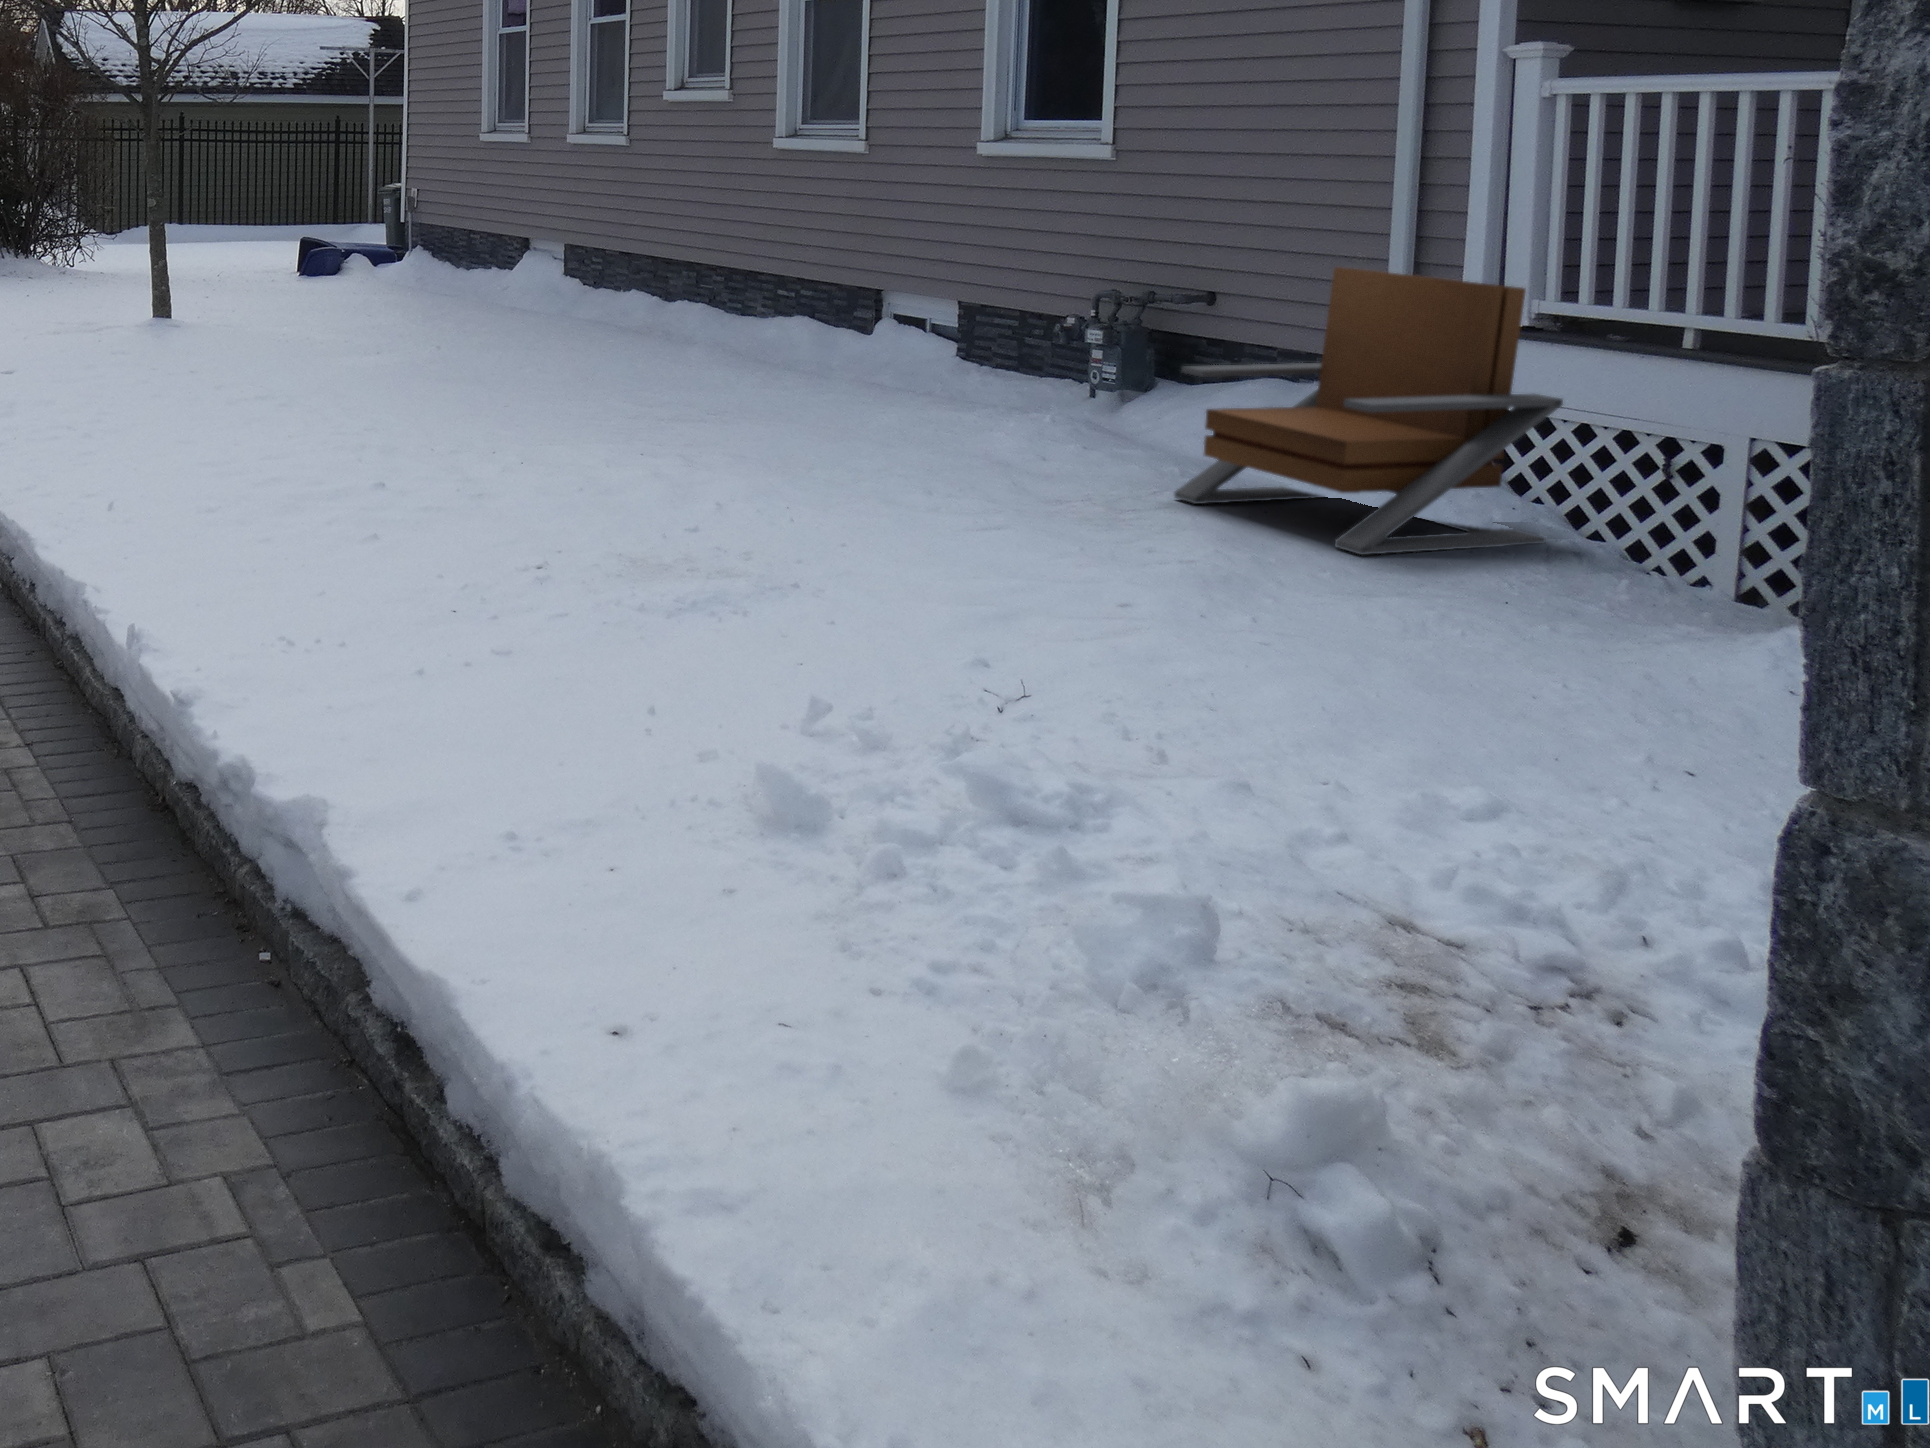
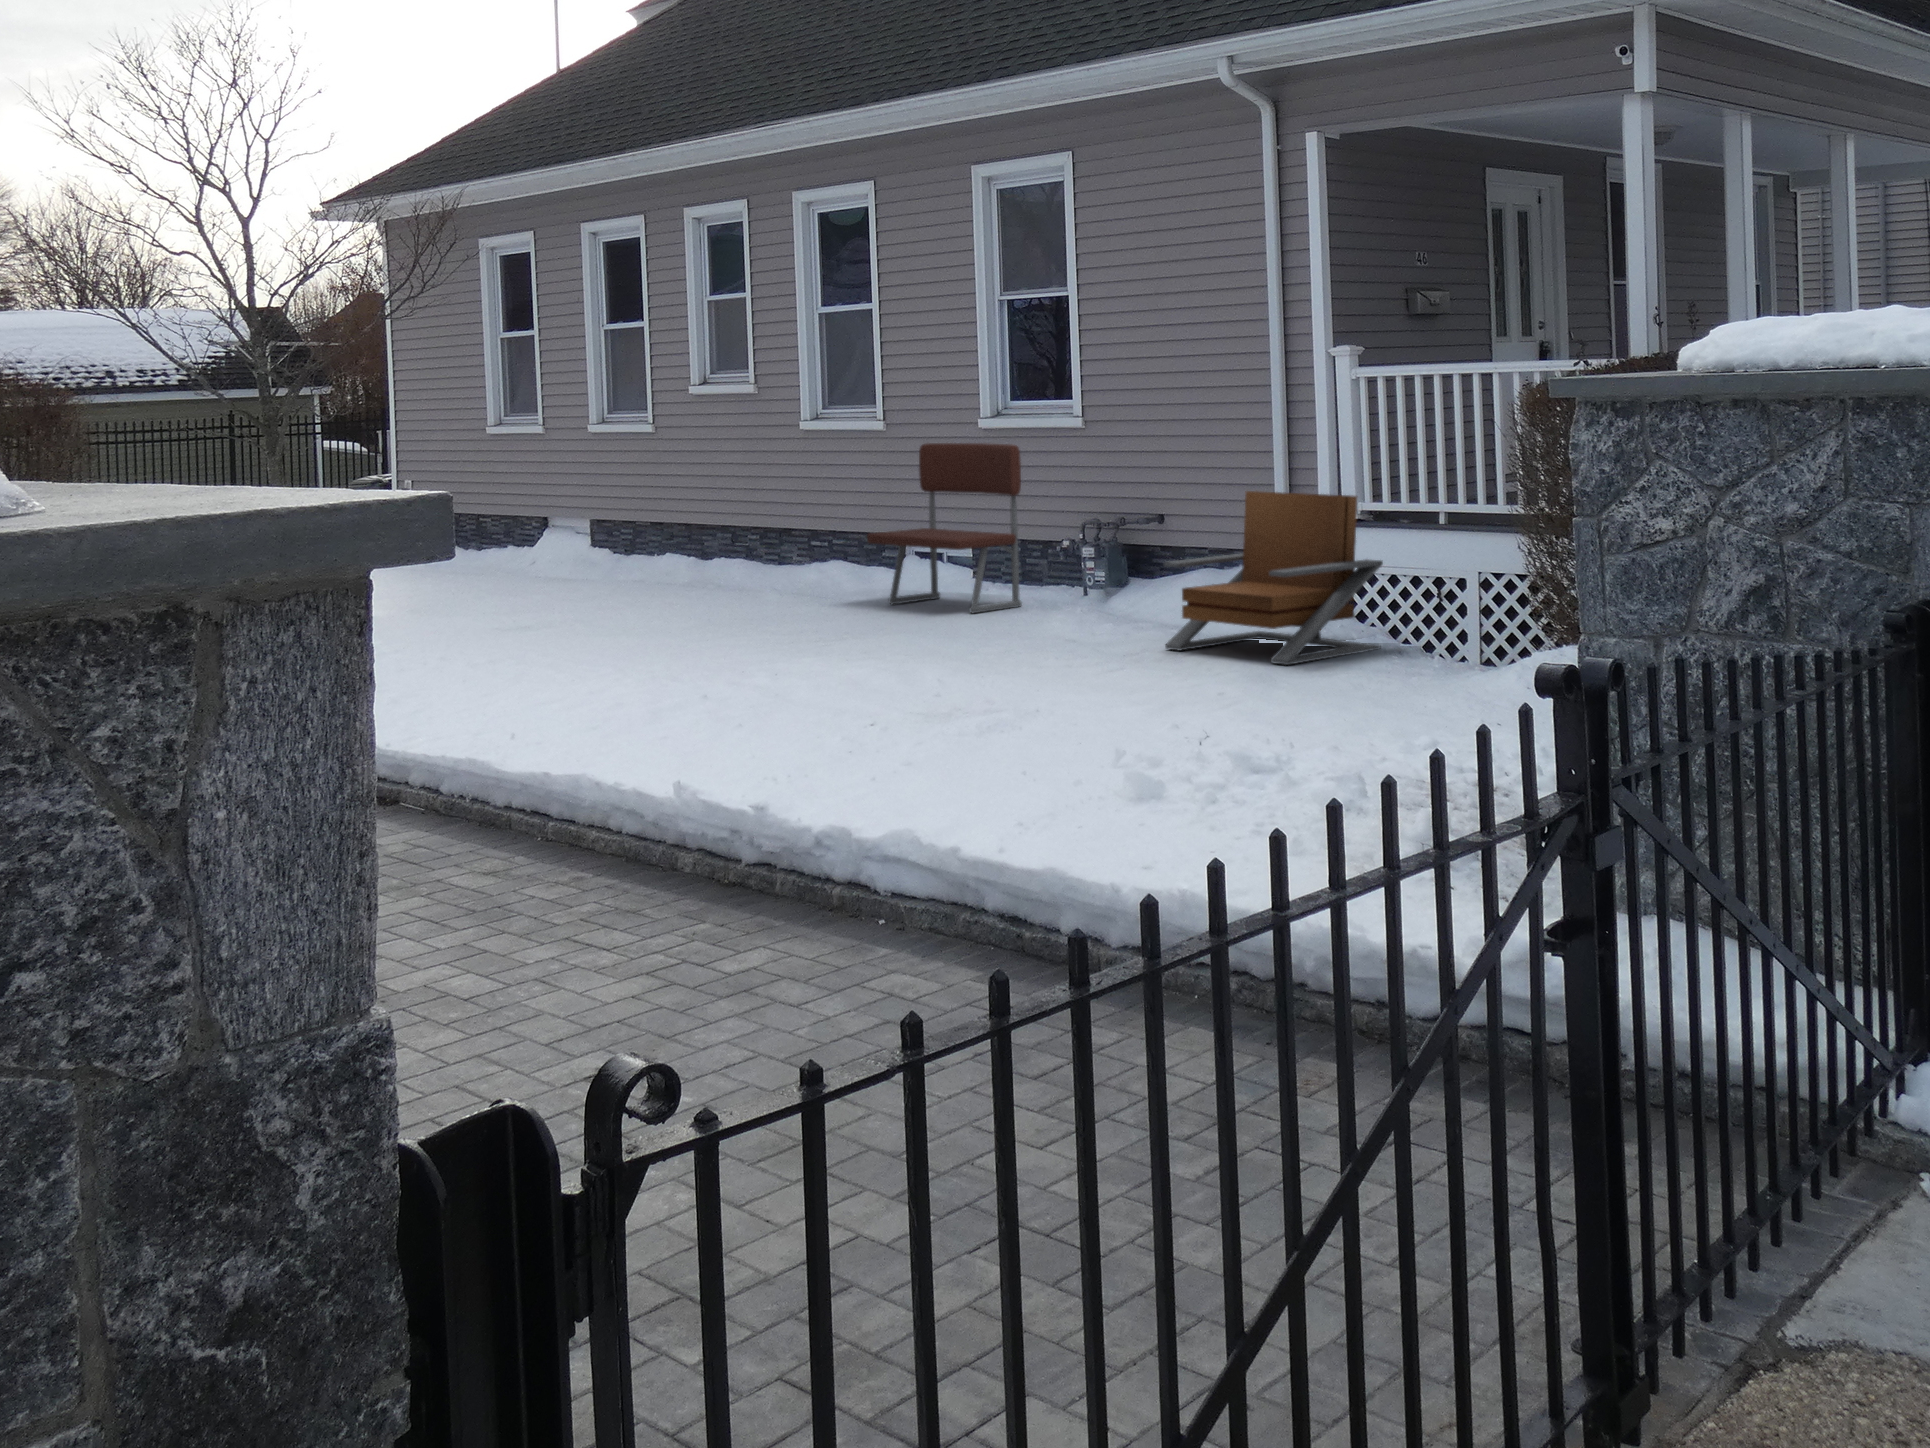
bench: none [816,173,1025,406] -> present [867,443,1022,613]

